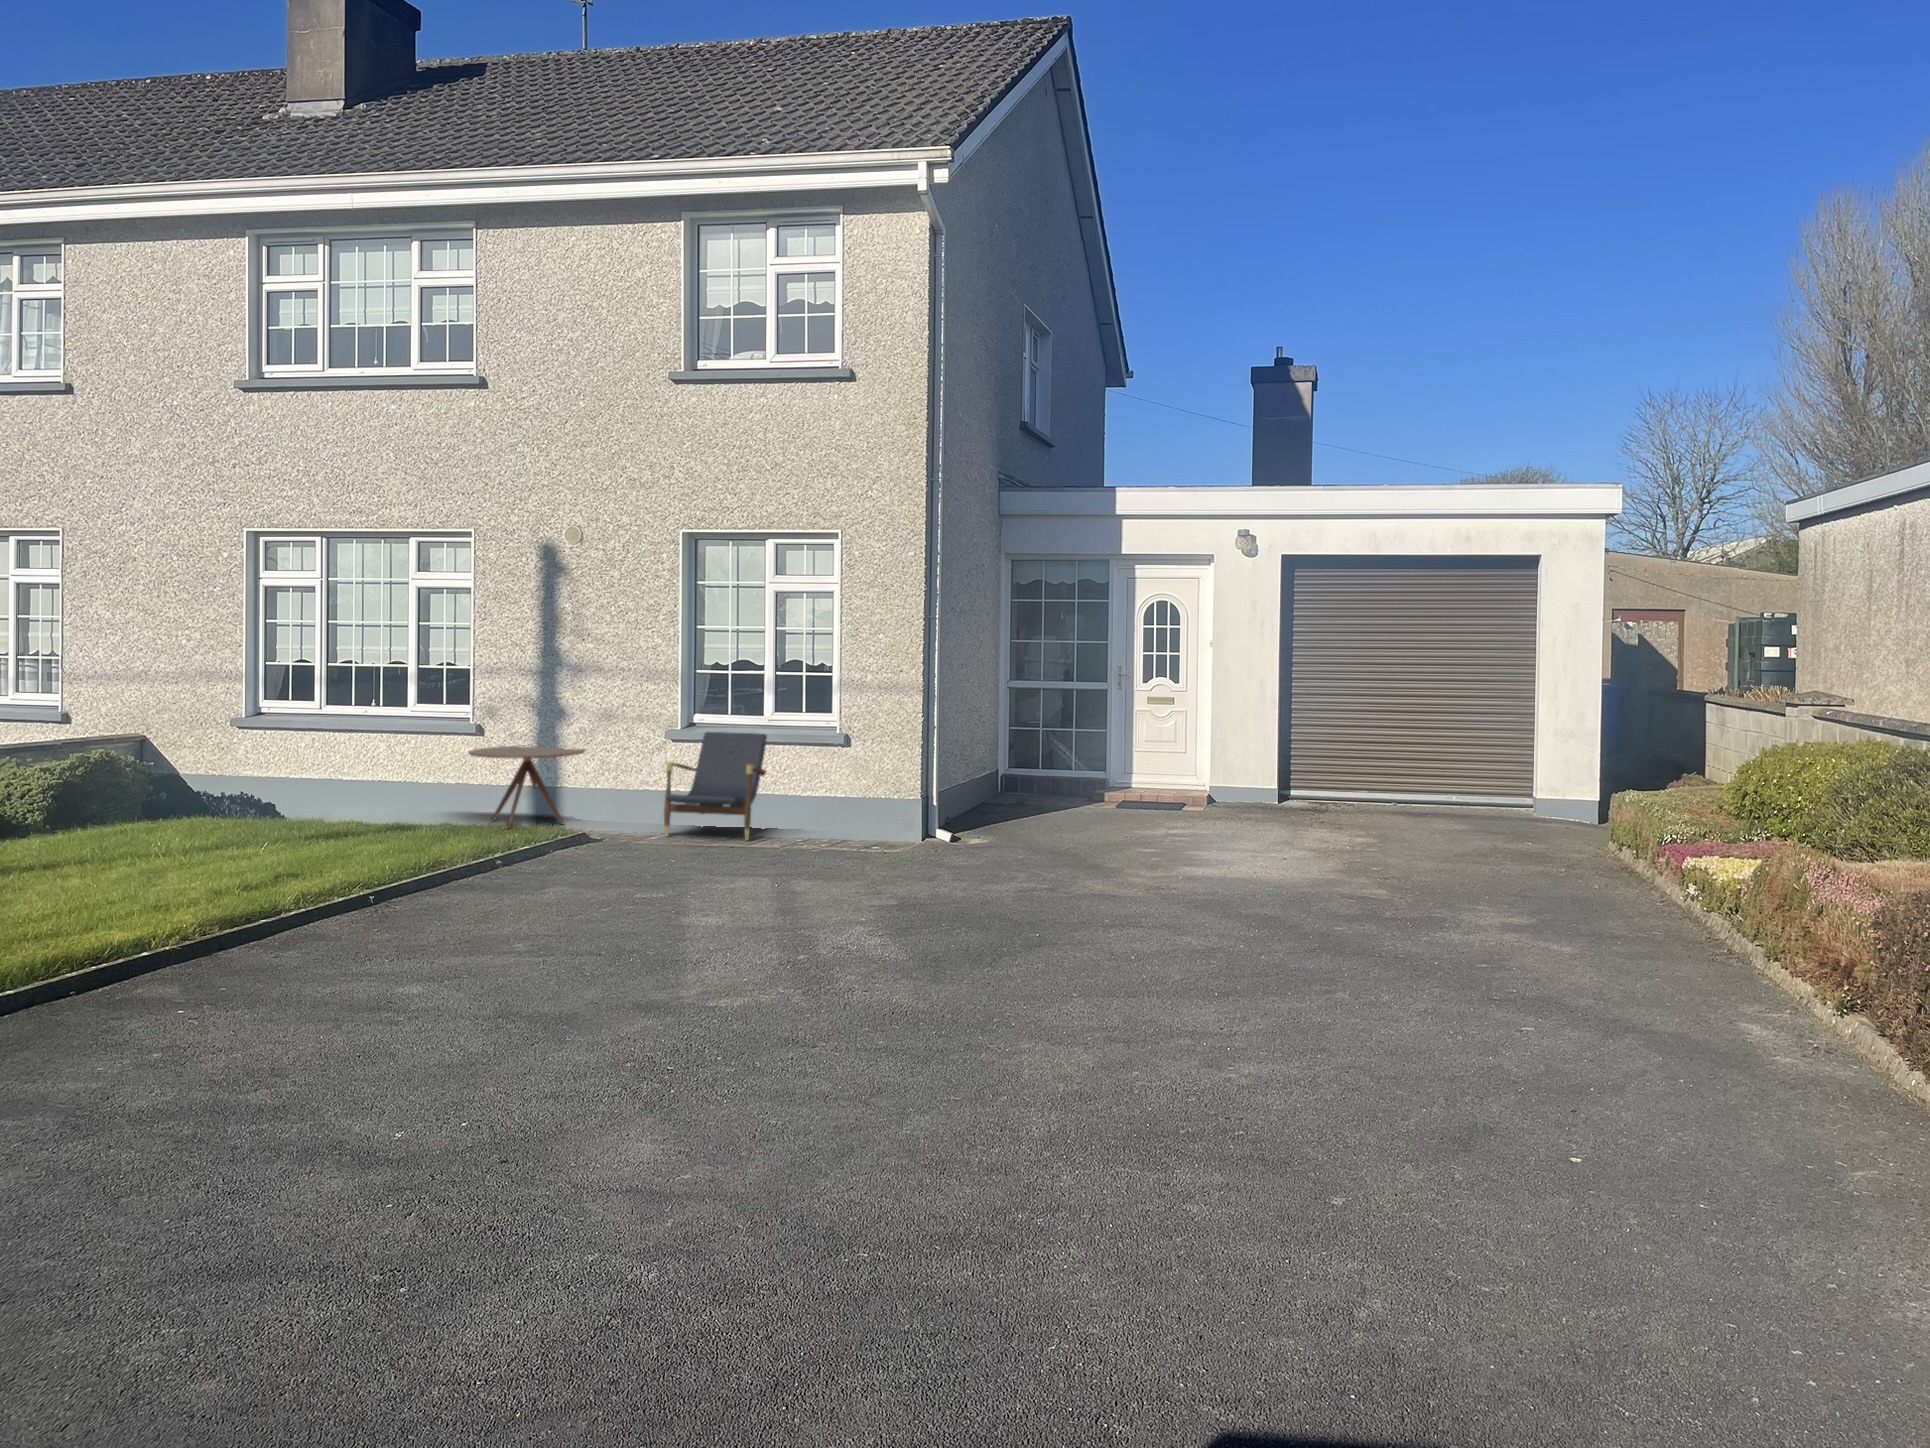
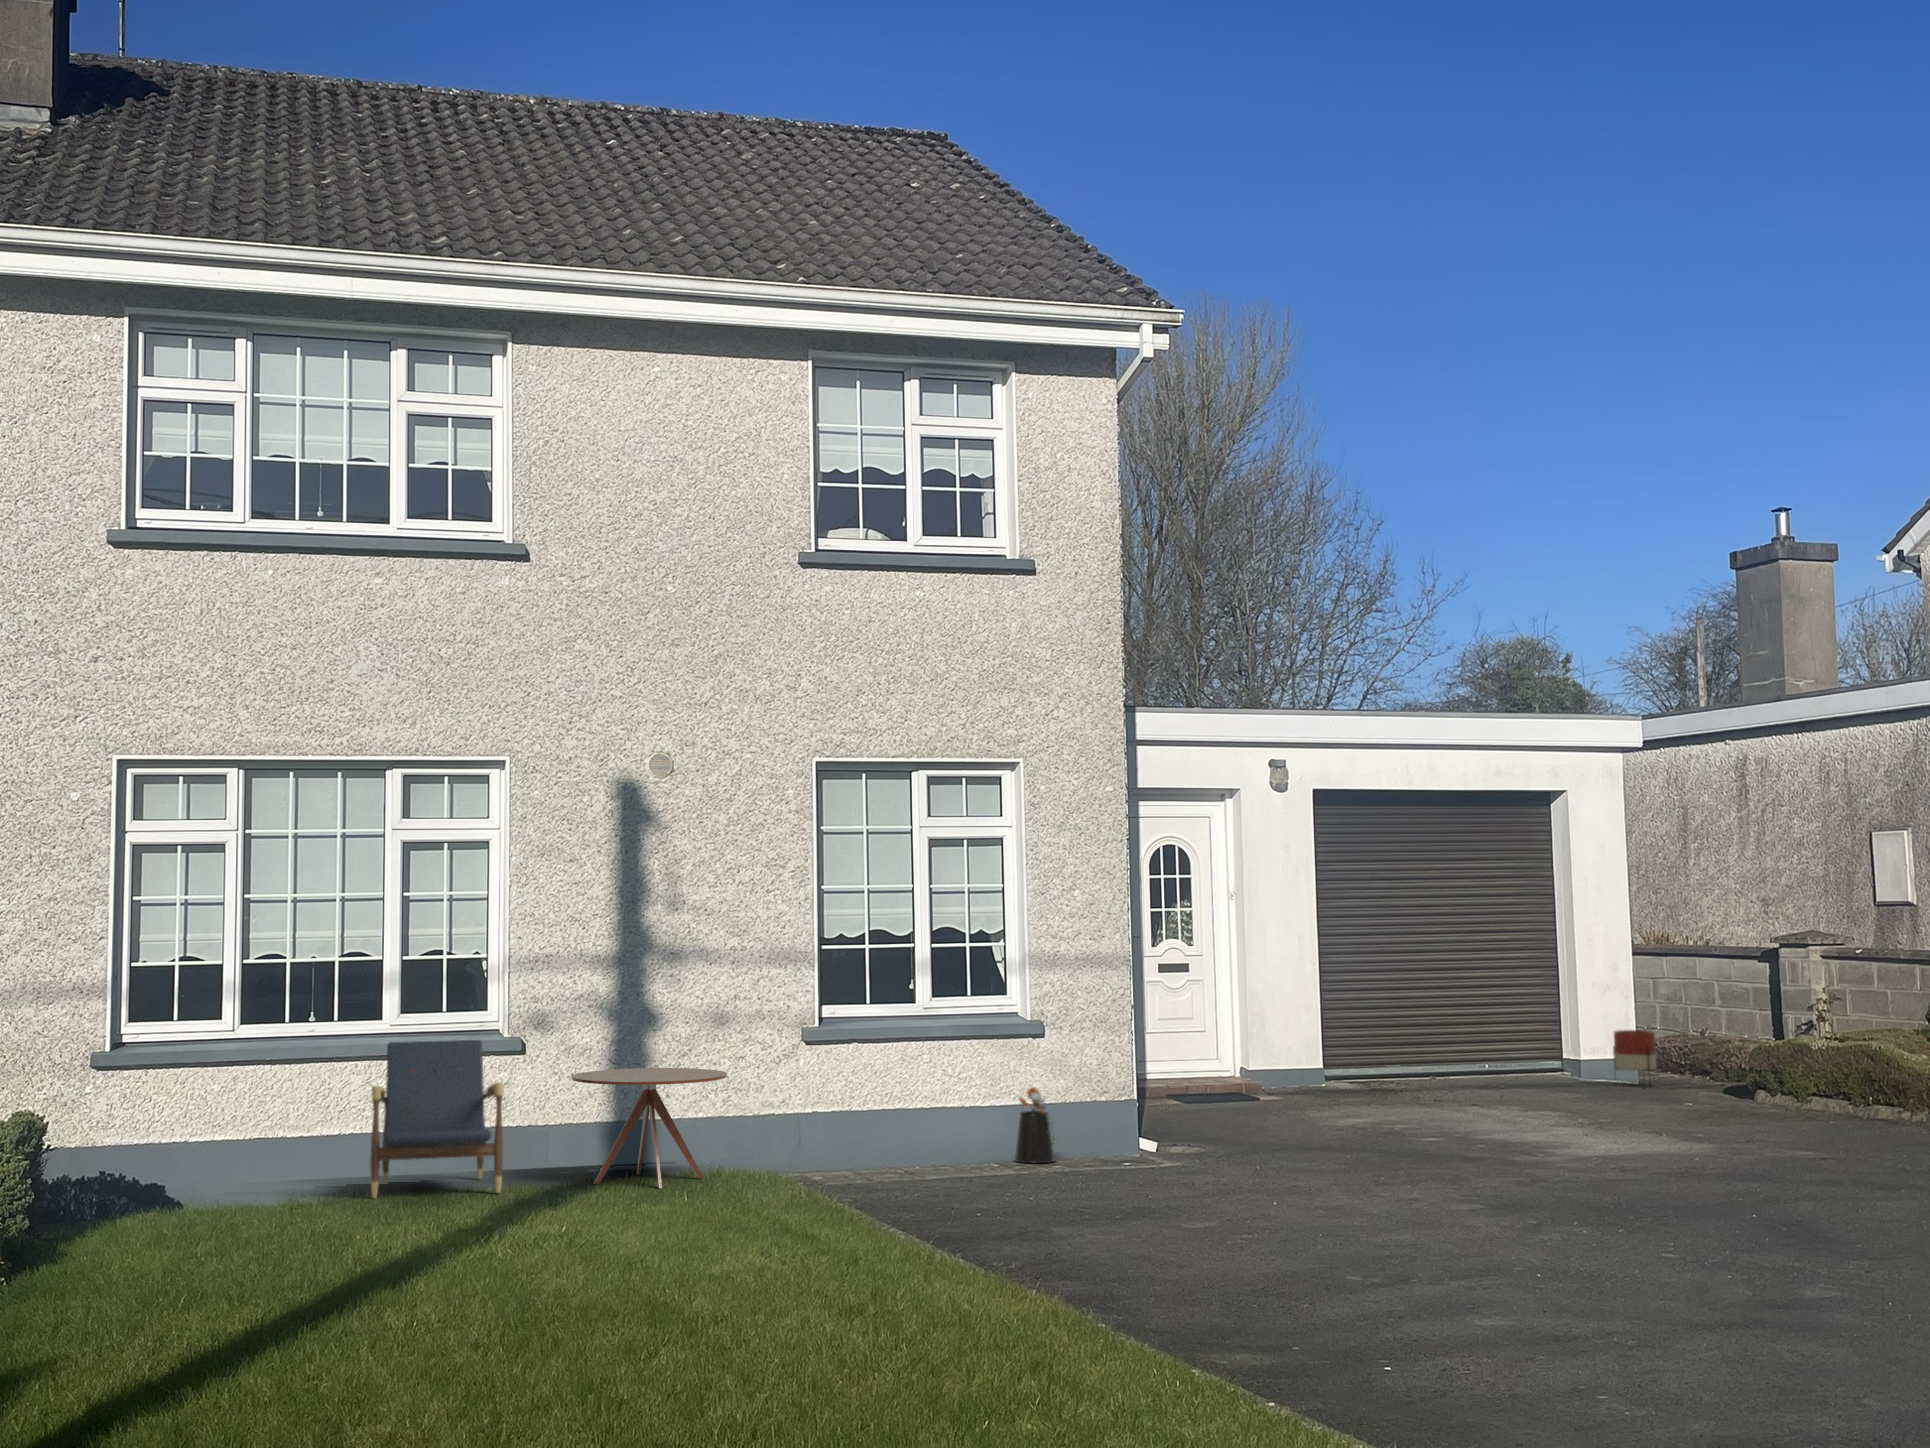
lounge chair: present [664,732,767,841] -> present [370,1040,504,1198]
planter: none [1540,769,1578,818] -> present [1613,1030,1656,1080]
watering can: none [804,779,837,837] -> present [1014,1087,1055,1163]

